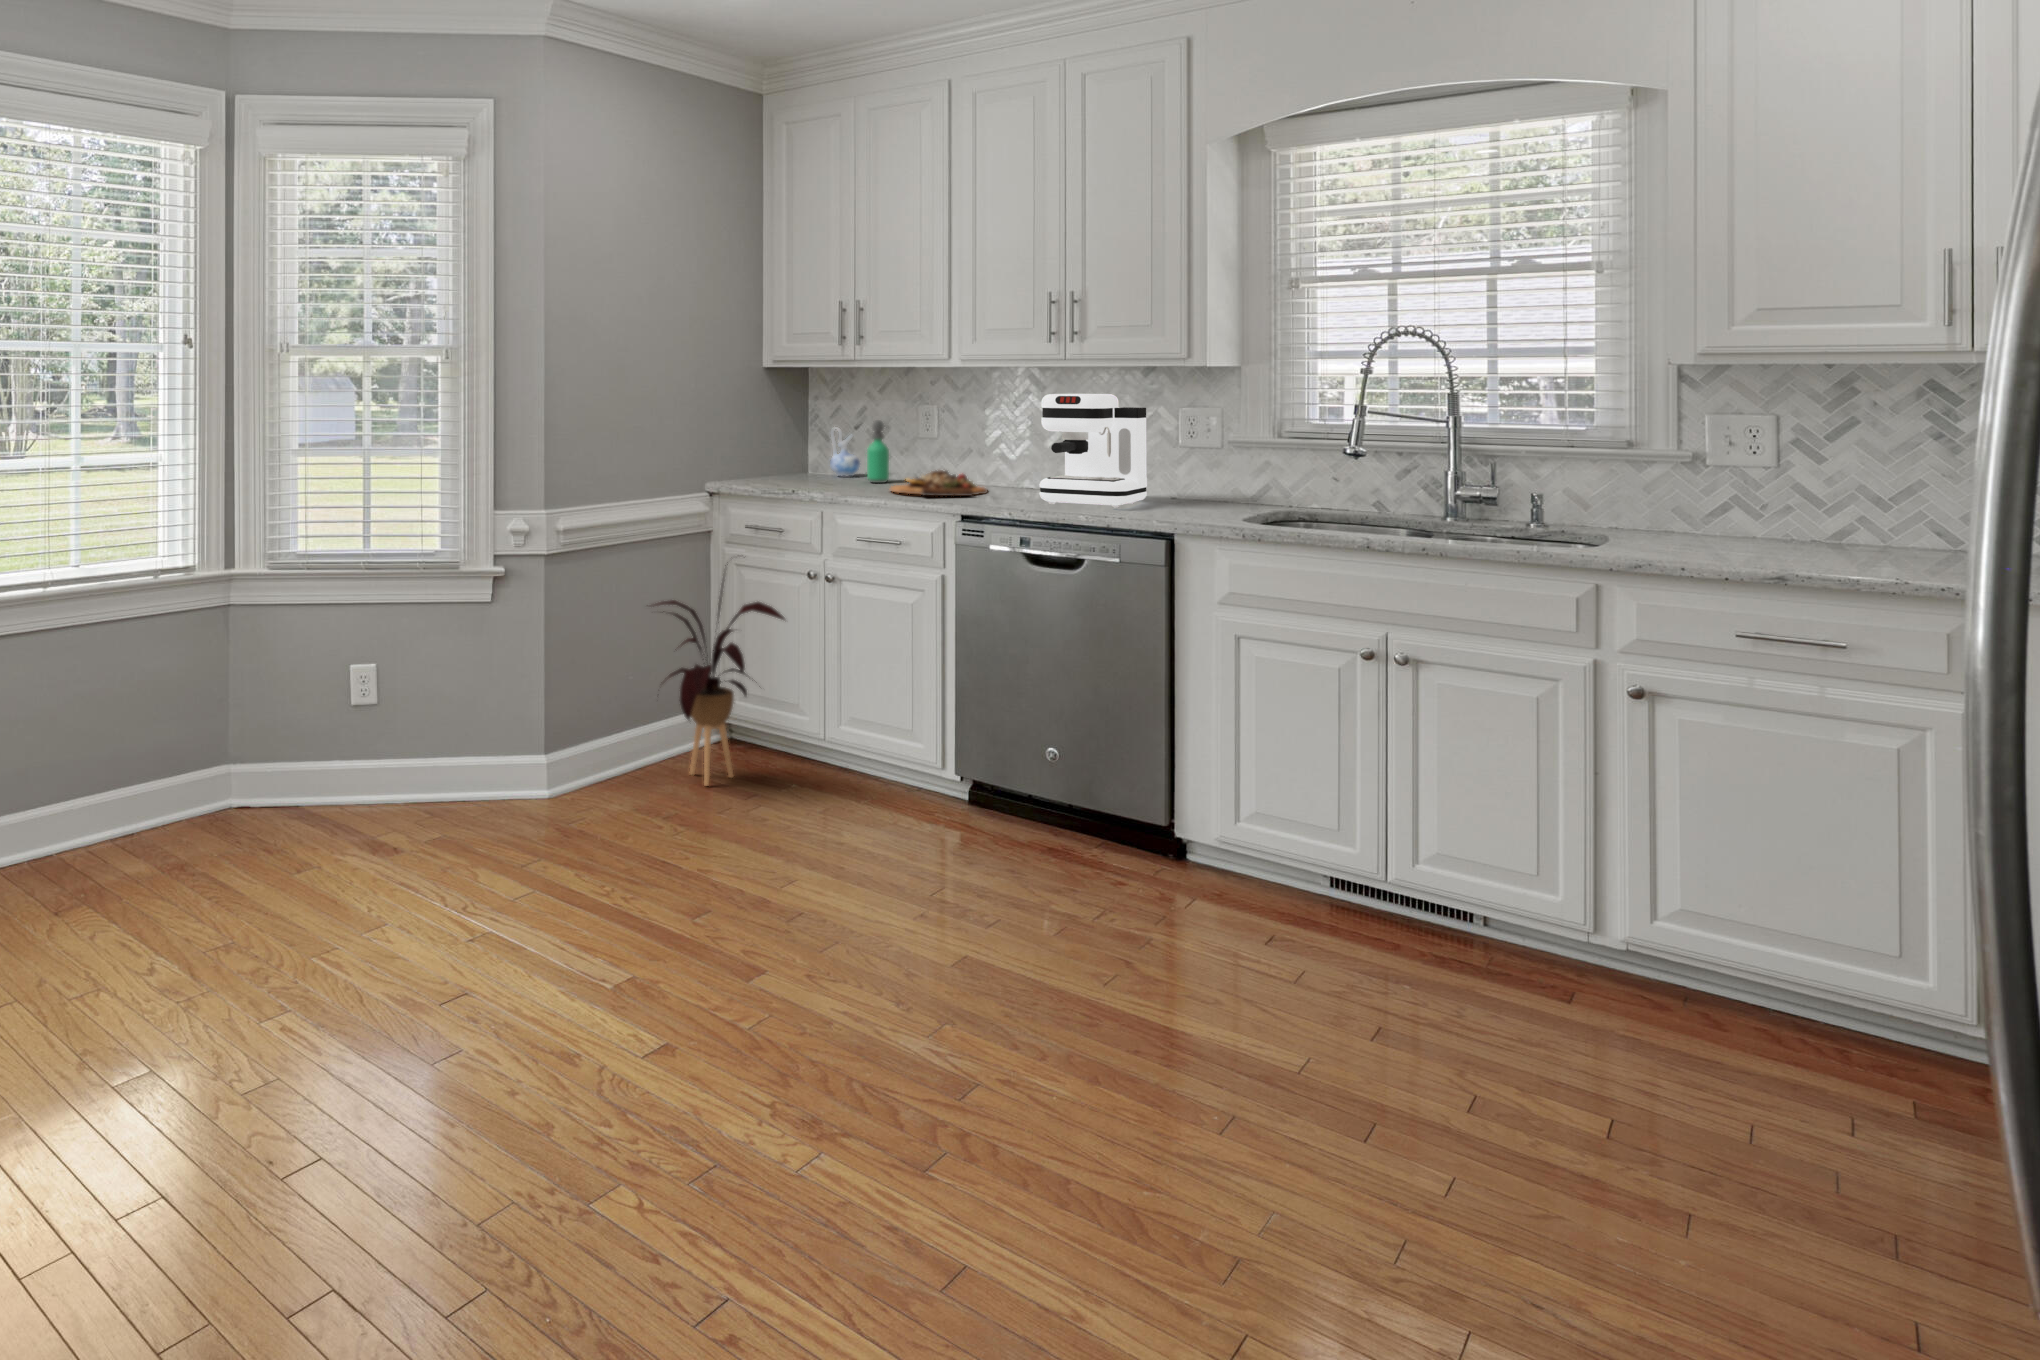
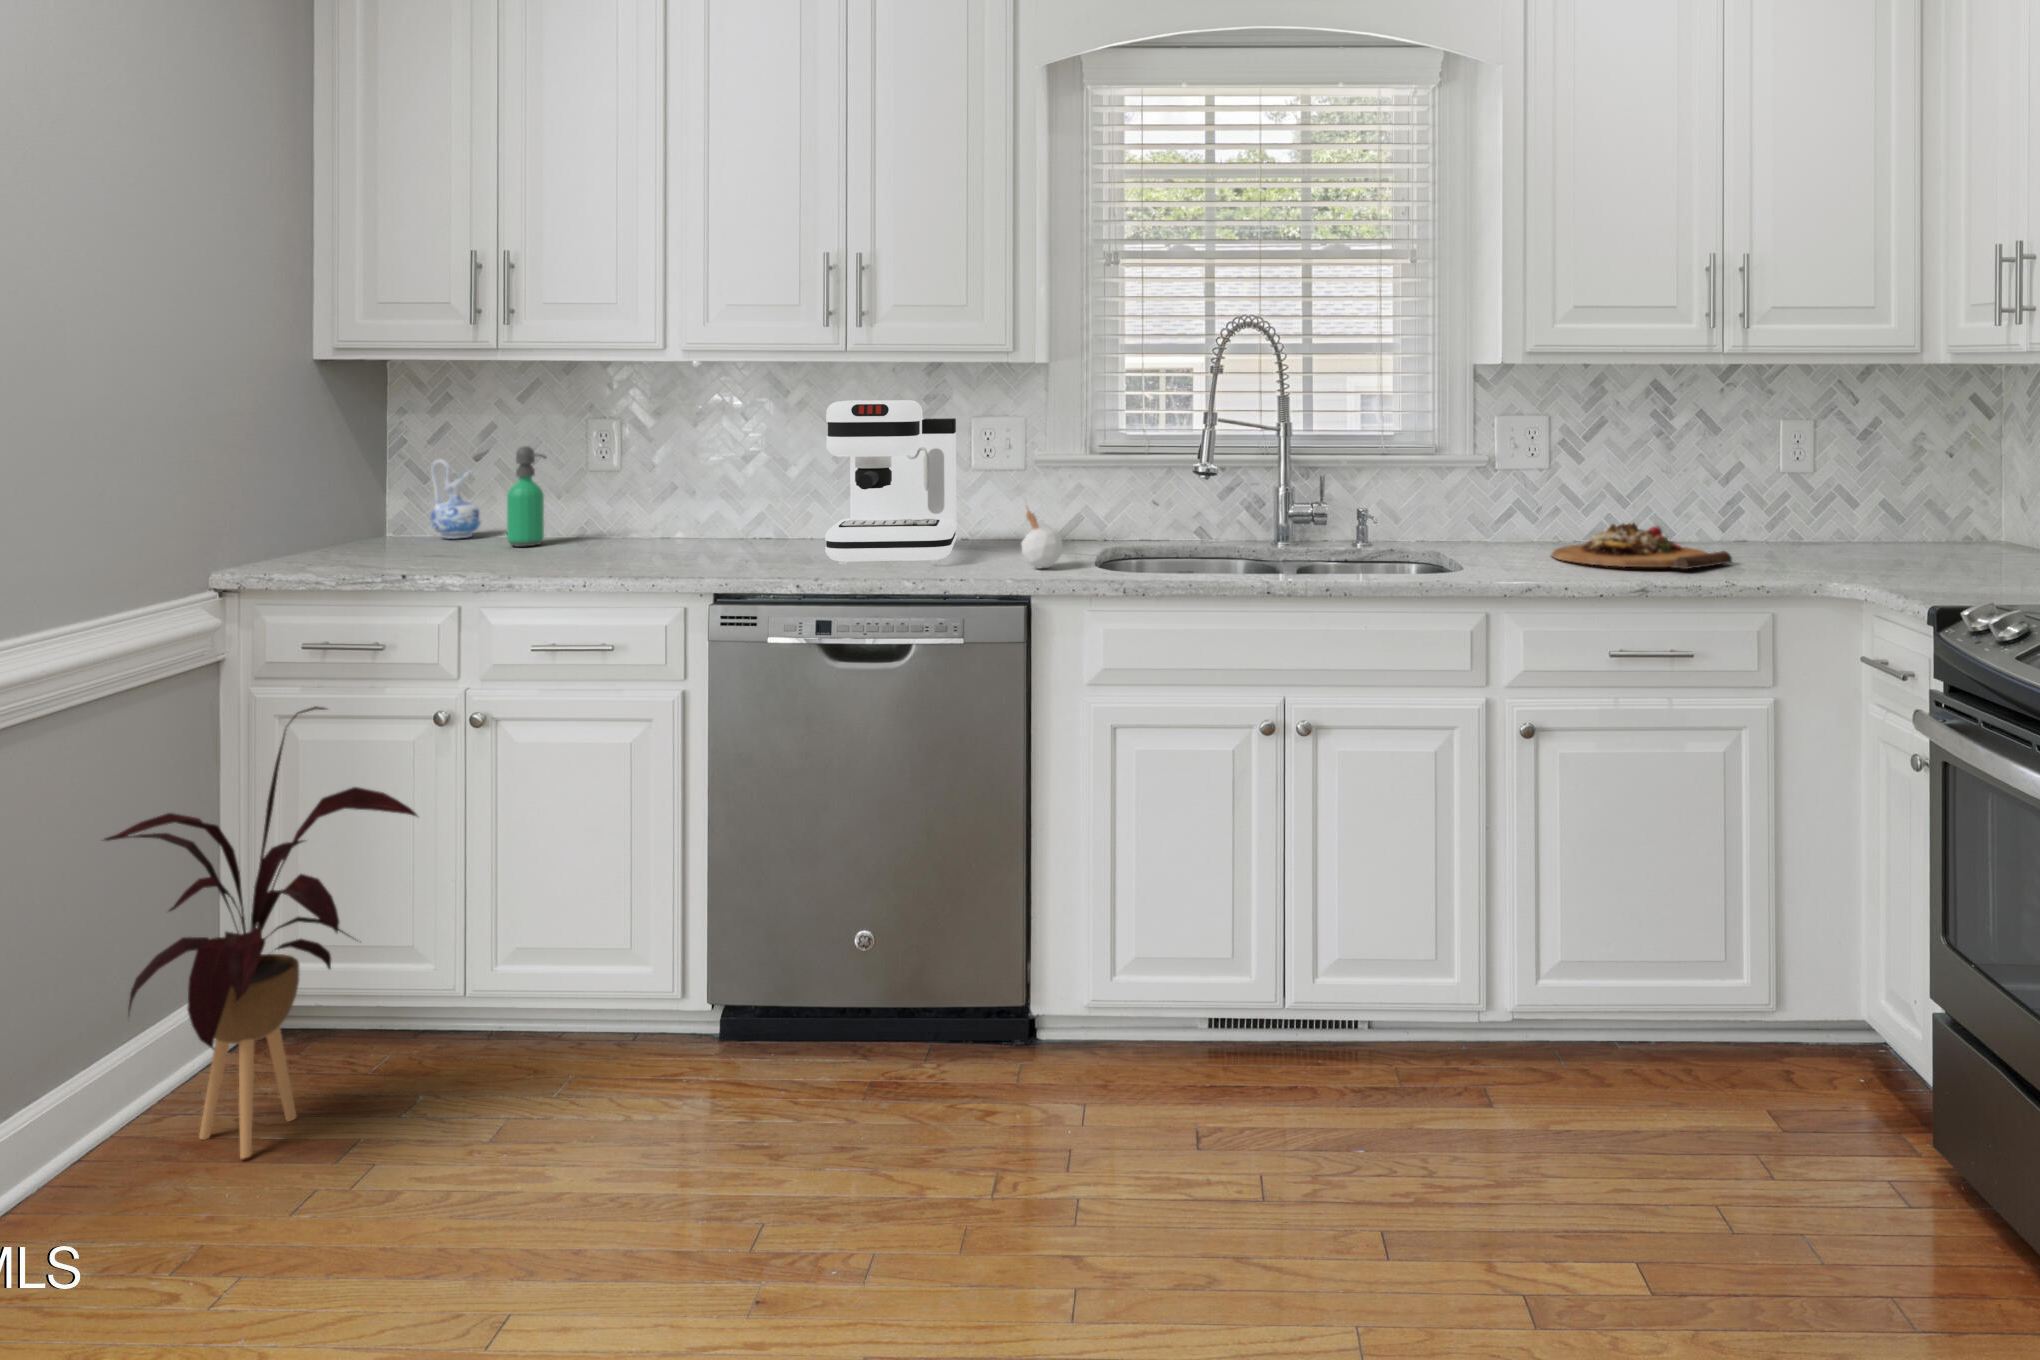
candle: none [1171,465,1204,516] -> present [1022,510,1062,568]
cutting board: present [890,470,987,496] -> present [1552,523,1732,569]

